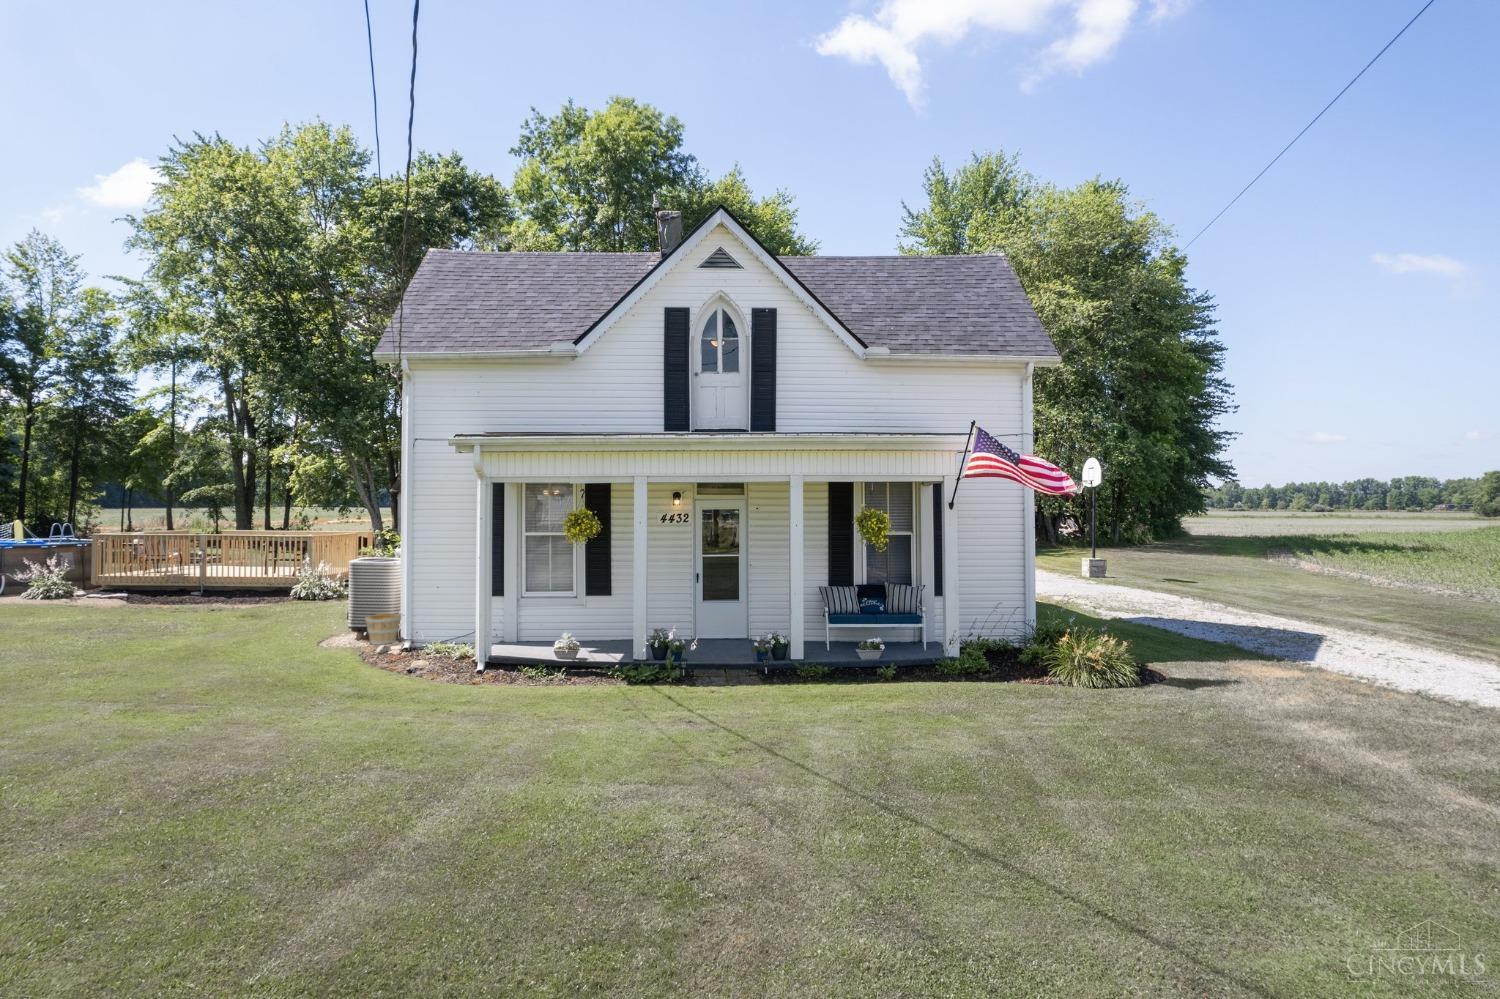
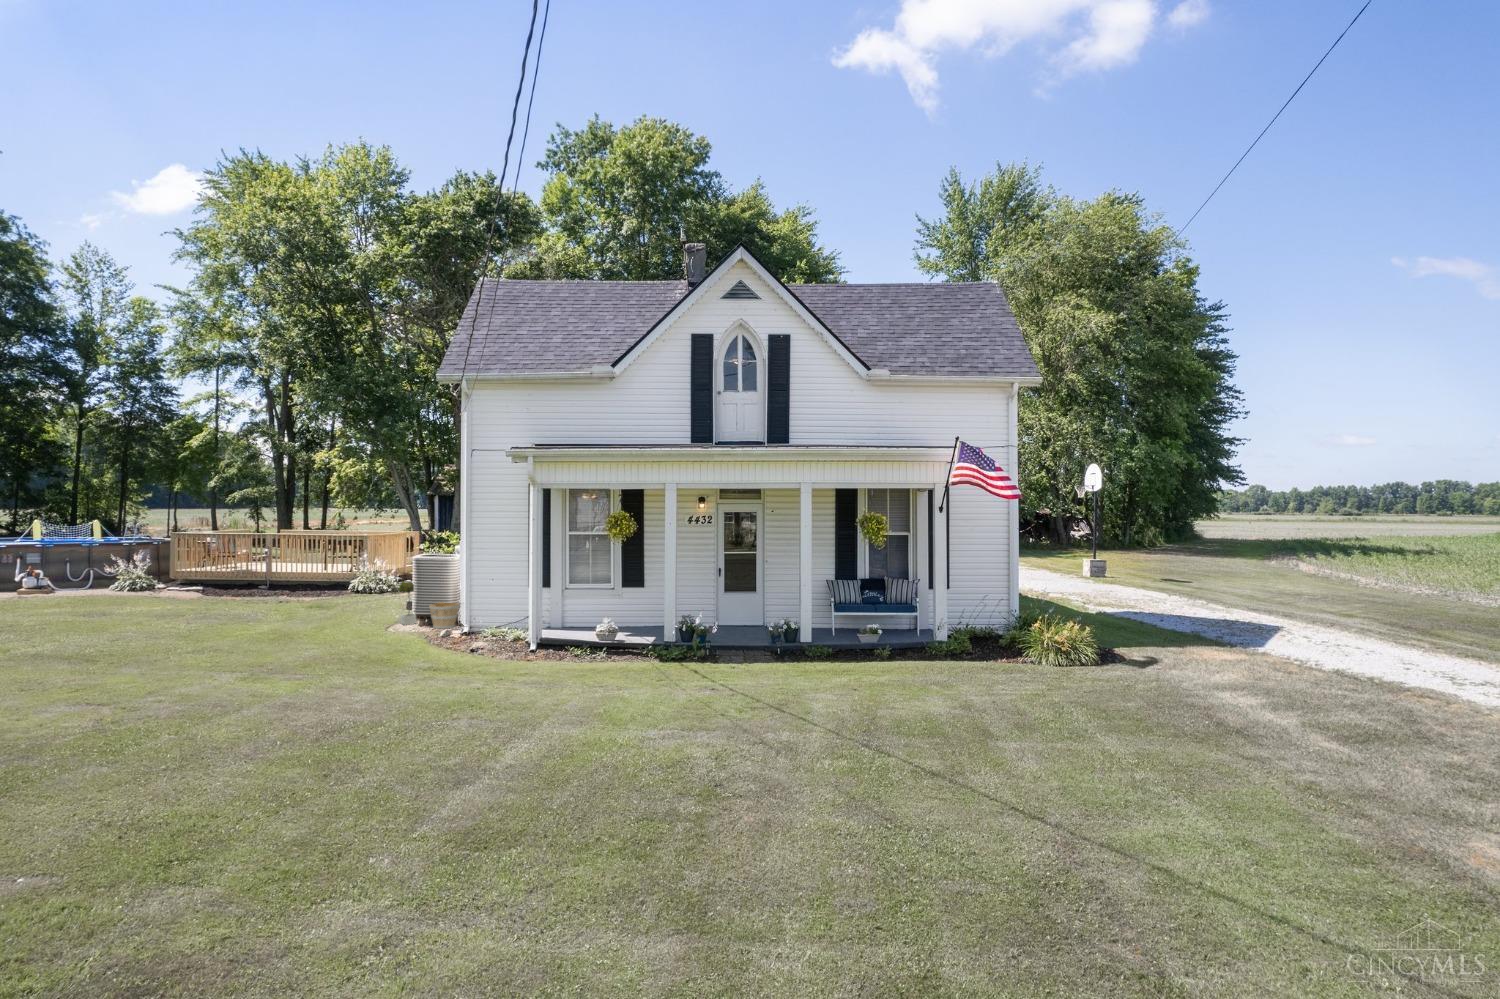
potted tree: none [331,589,355,640] -> present [399,581,416,625]

